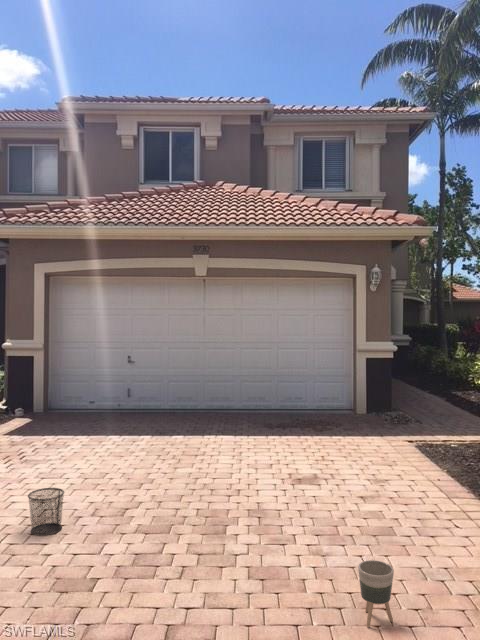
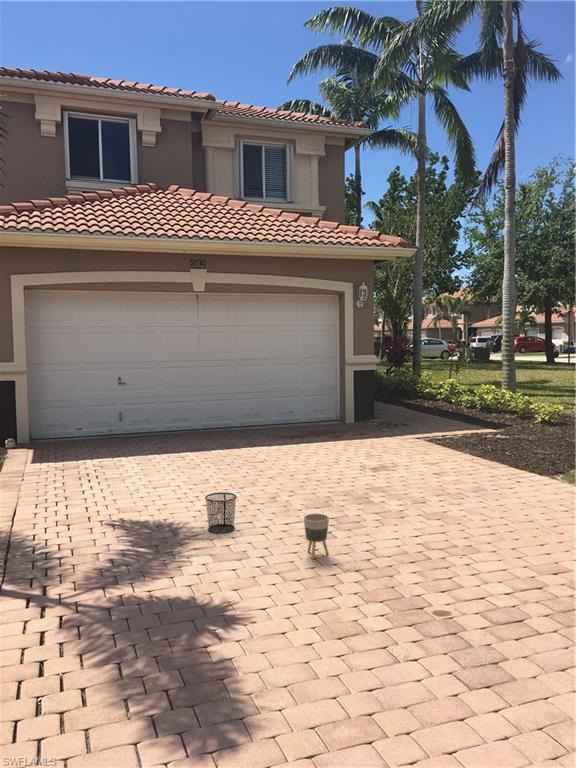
planter: present [358,560,394,627] -> present [304,514,329,559]

